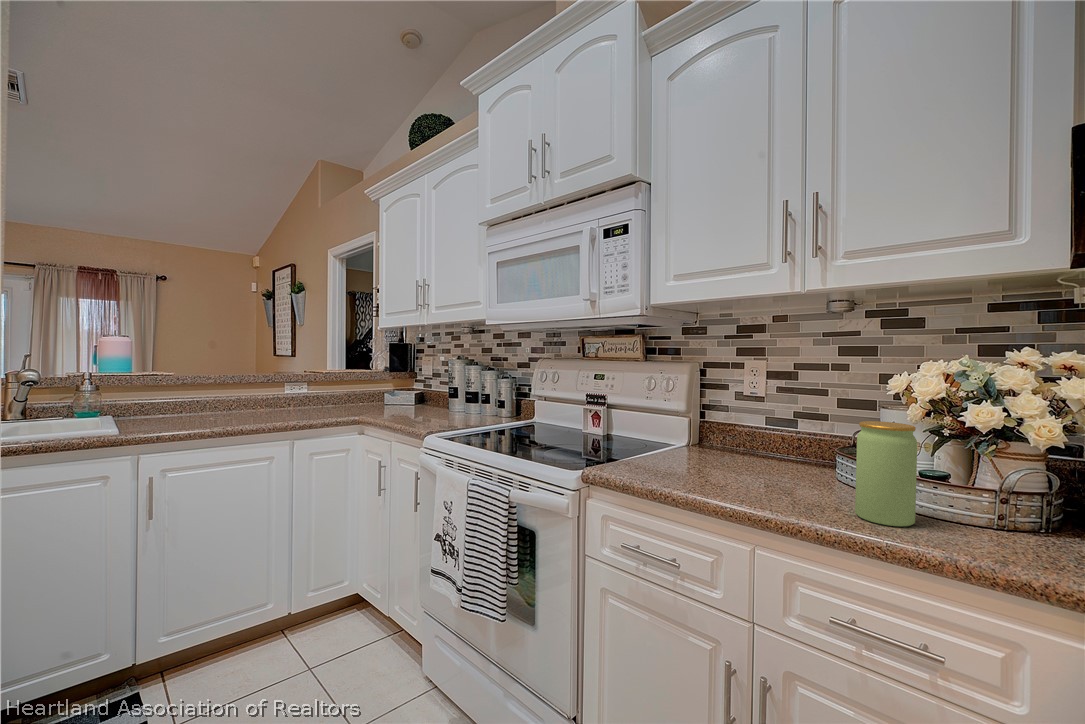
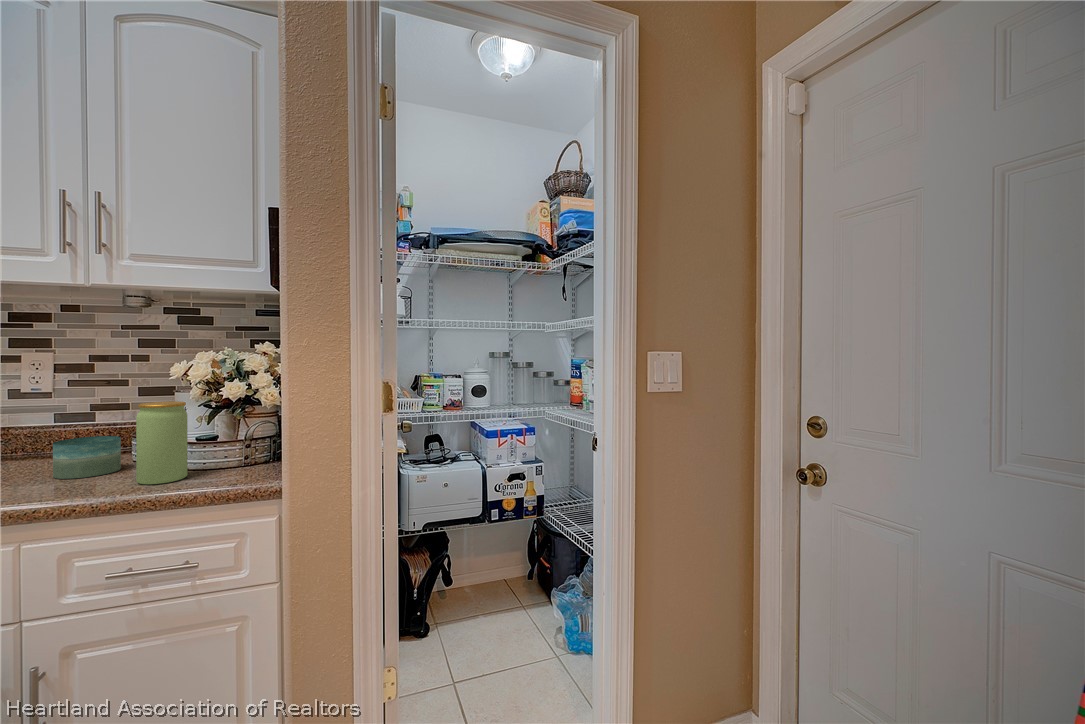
candle: none [773,447,830,492] -> present [53,436,121,479]

